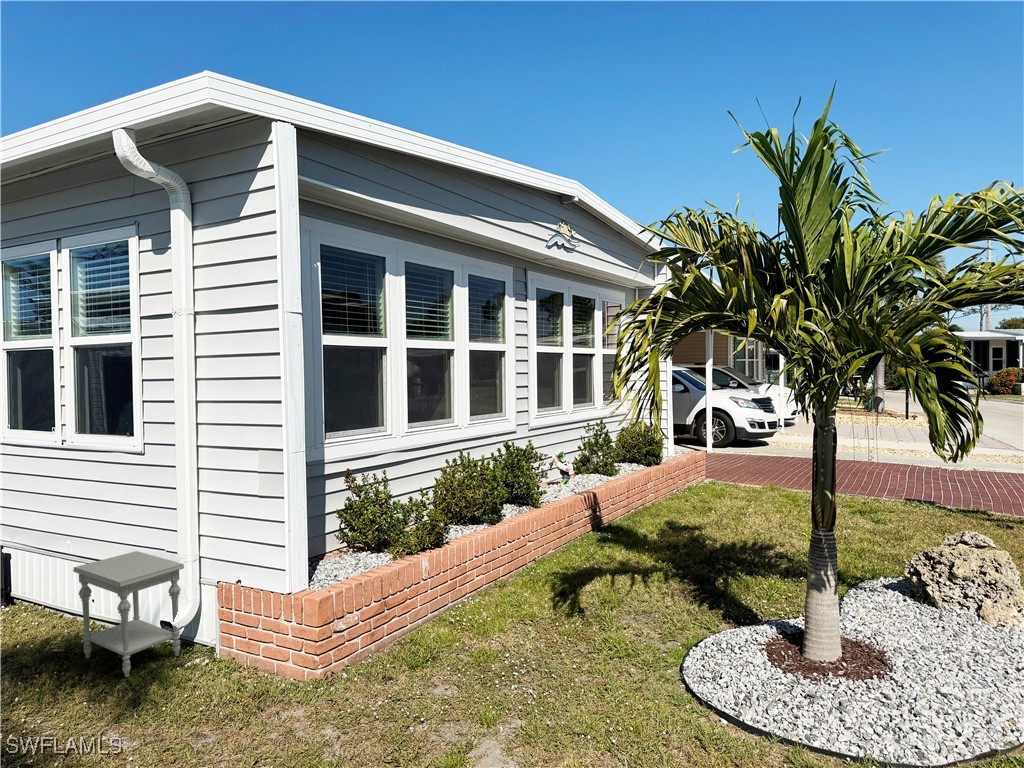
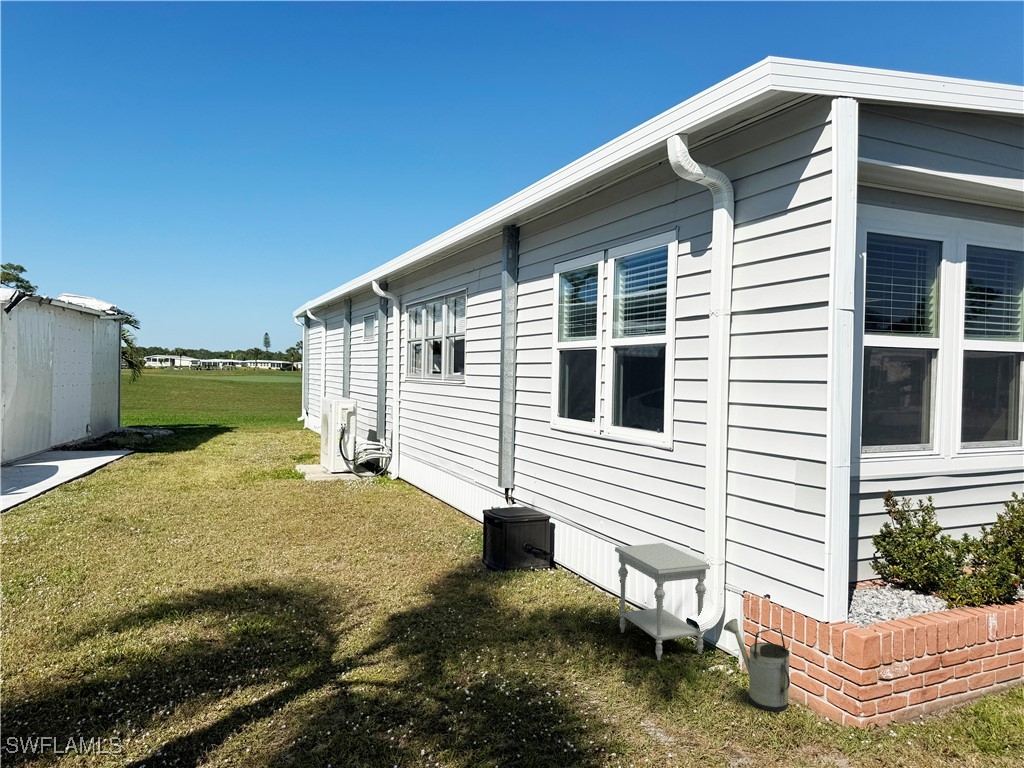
watering can: none [194,612,258,694] -> present [724,619,790,711]

